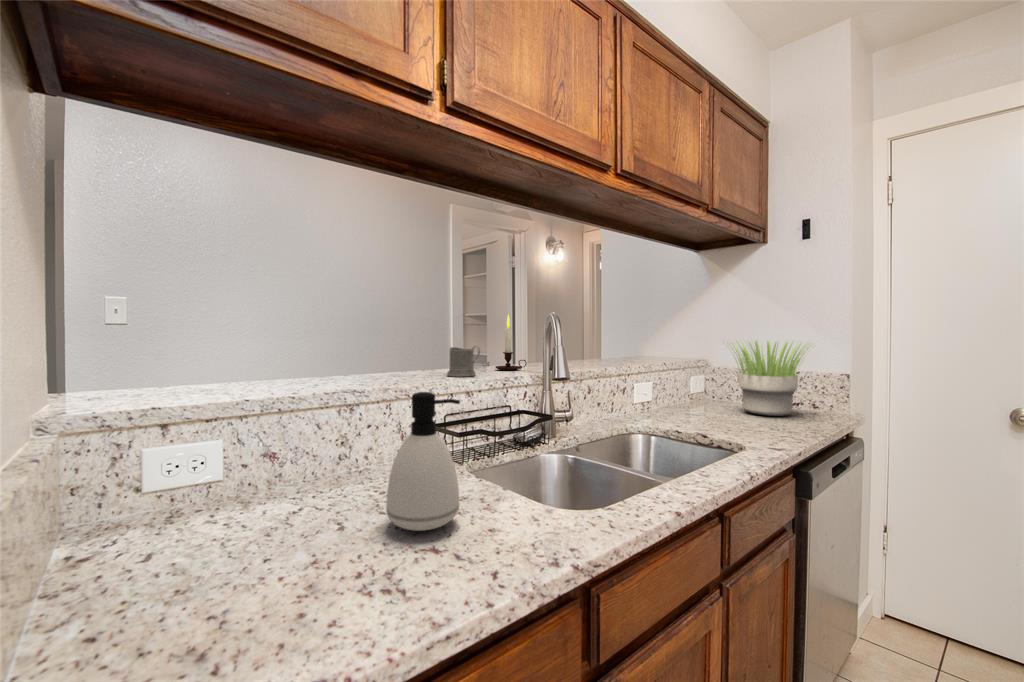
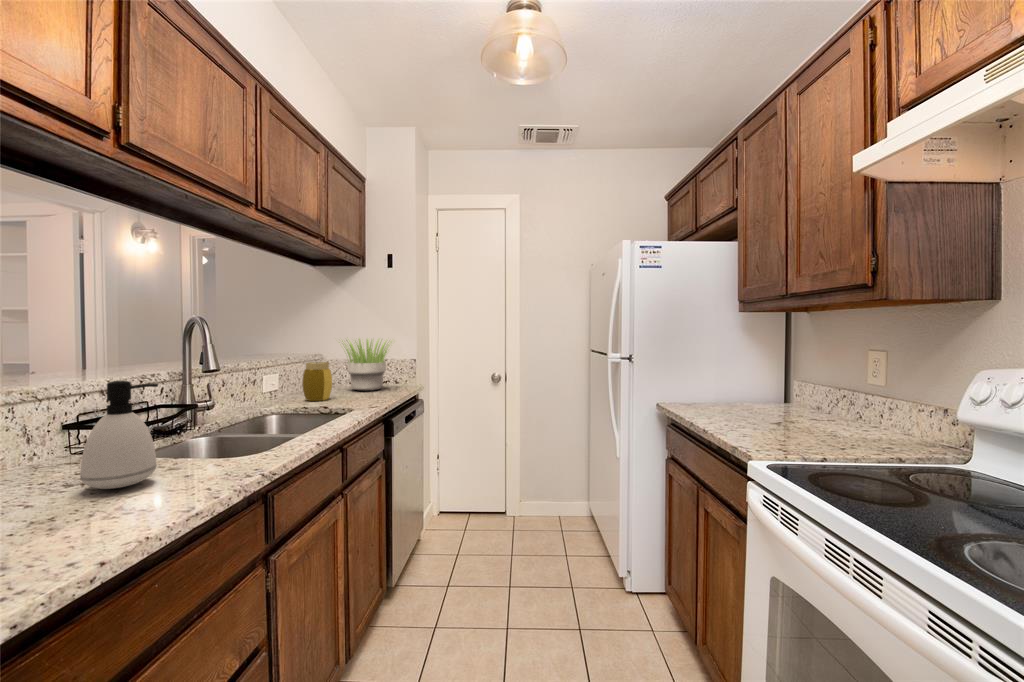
candle: present [496,315,527,370] -> none [114,315,156,370]
mug: present [447,346,480,377] -> none [62,346,112,378]
jar: none [676,371,715,424] -> present [302,362,332,401]

